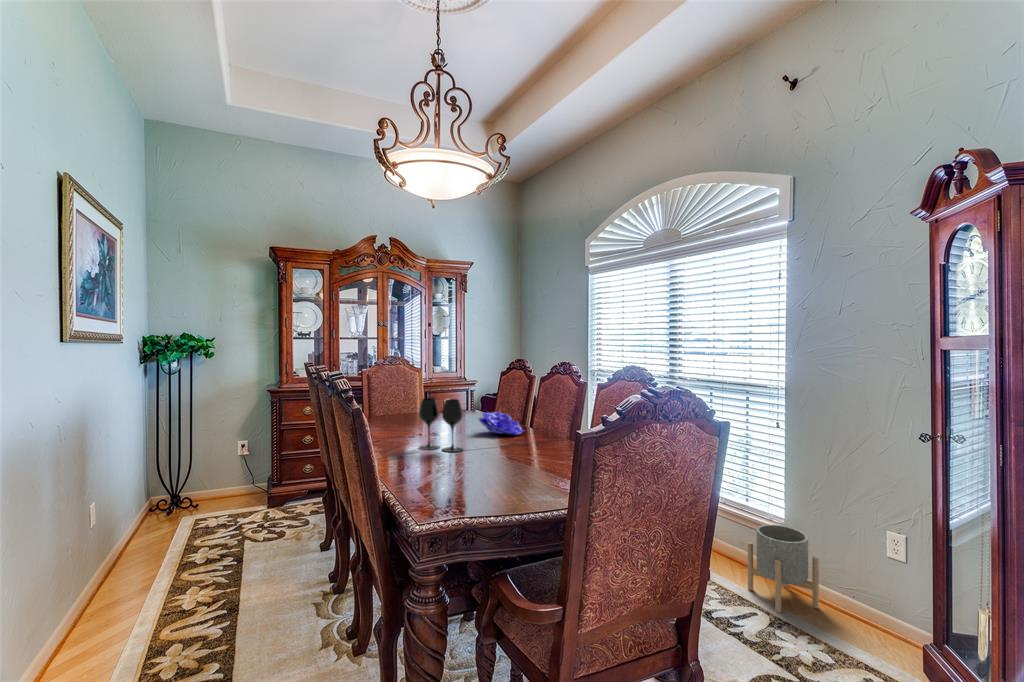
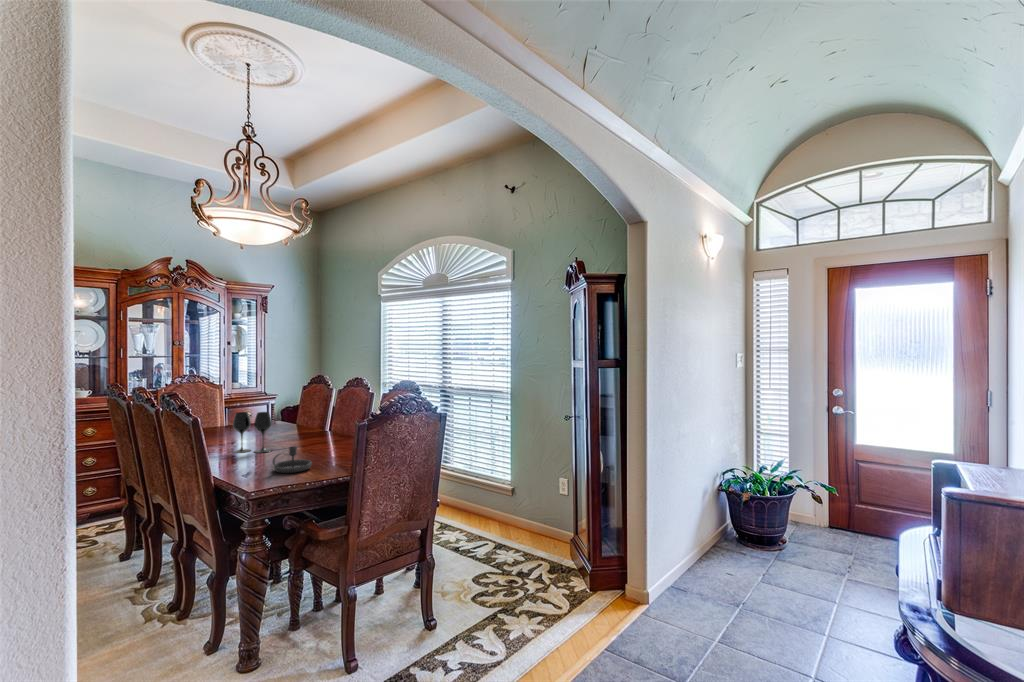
decorative bowl: present [479,411,524,435] -> none [283,419,323,438]
candlestick: none [454,452,510,492] -> present [273,447,312,473]
planter: present [748,525,819,613] -> none [486,485,526,540]

